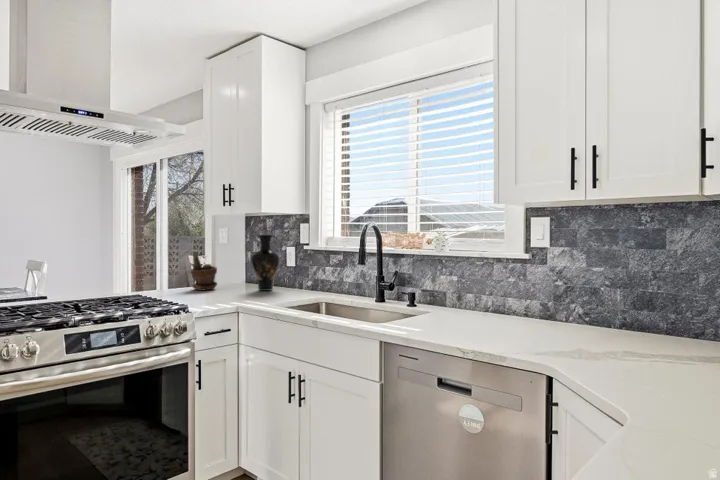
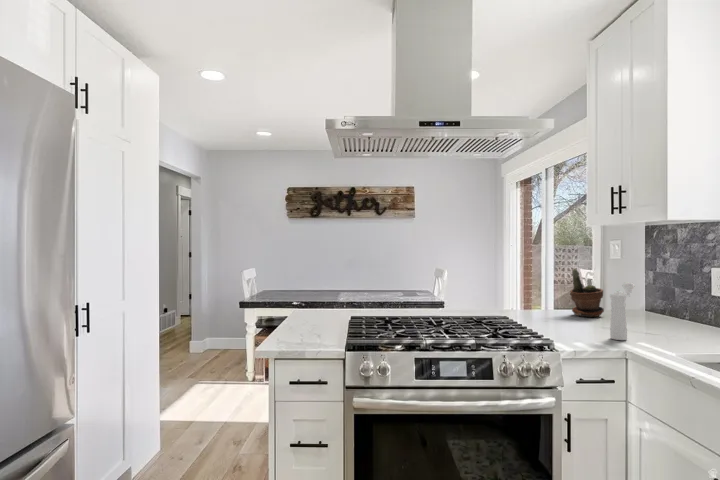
vase: present [251,235,280,291] -> none [651,250,698,327]
pepper mill: none [226,259,242,301] -> present [610,282,635,340]

